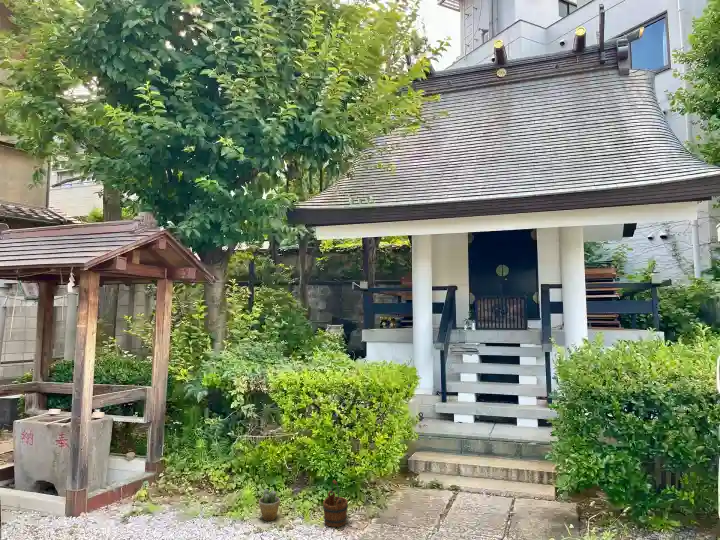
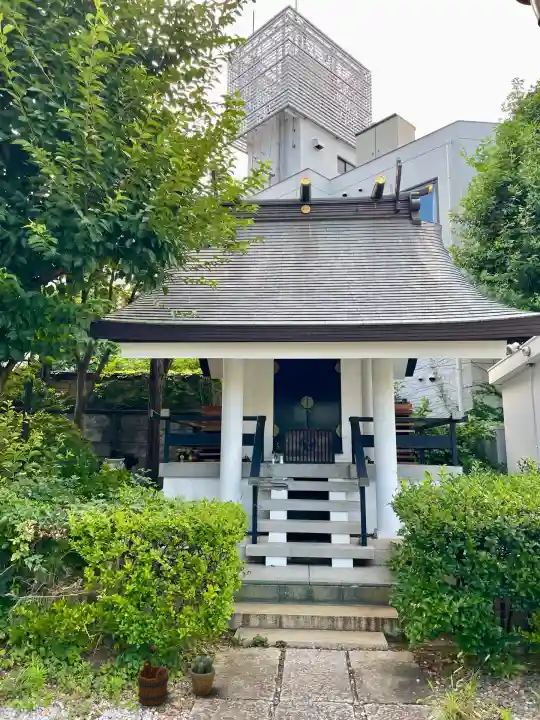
potted plant: present [259,489,280,521] -> present [190,656,215,696]

